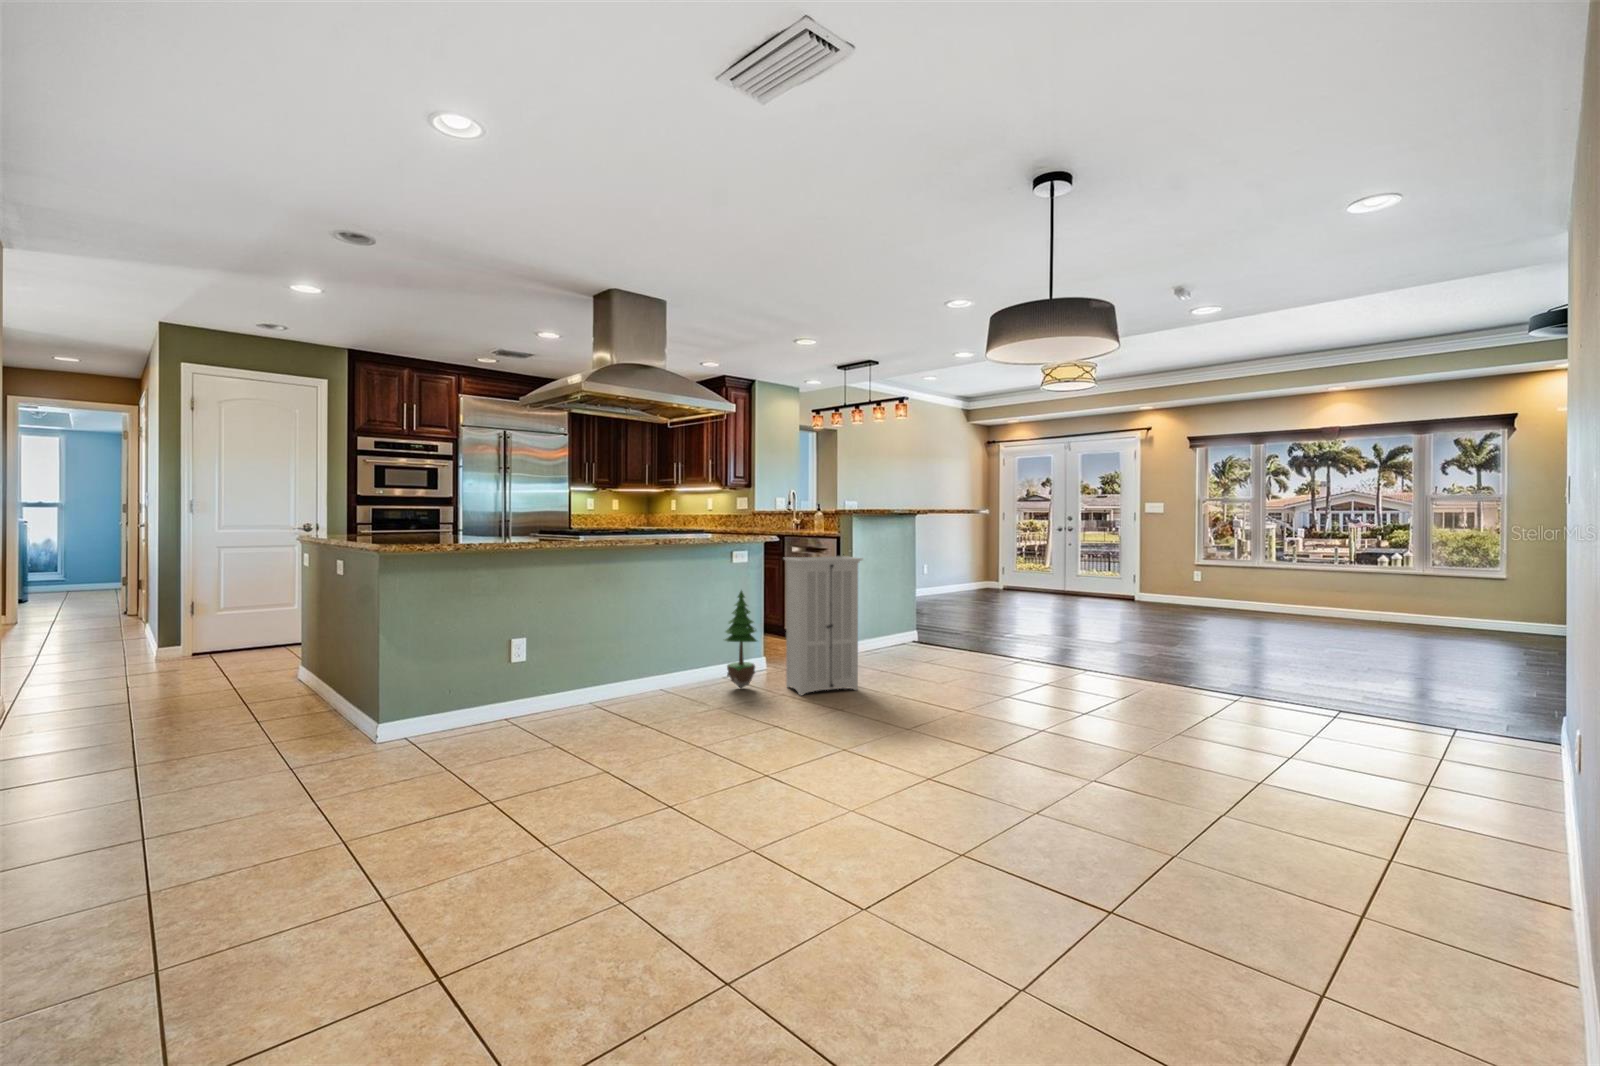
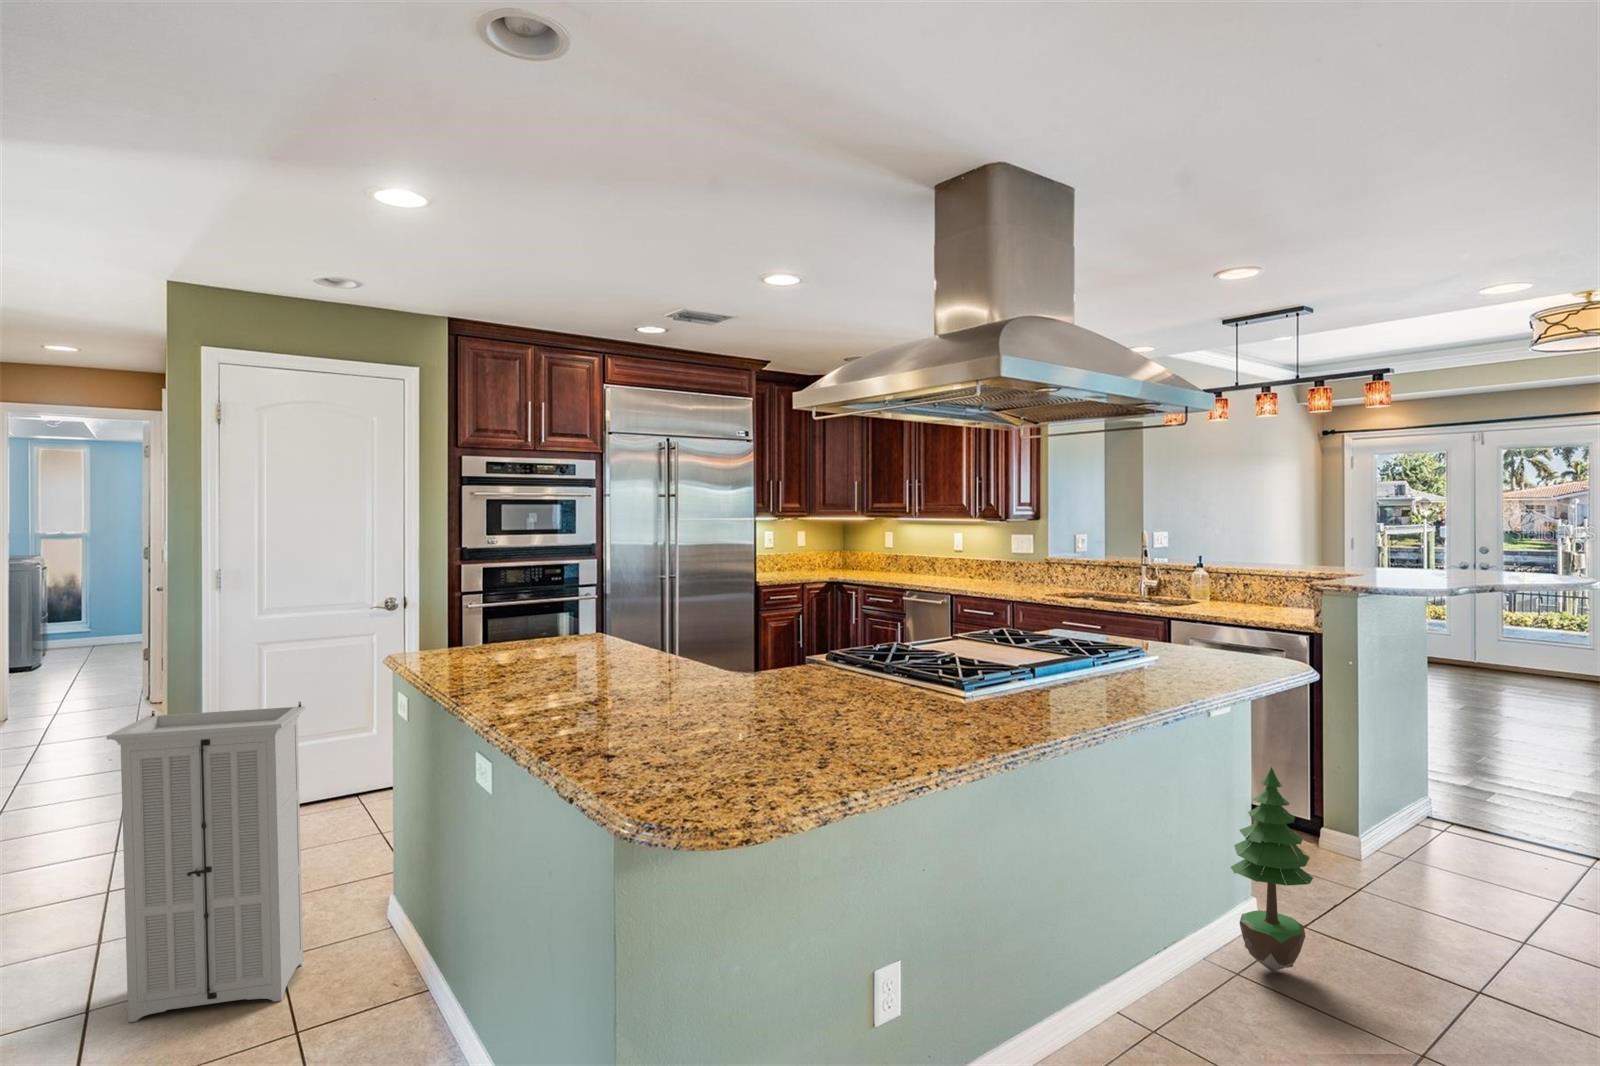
storage cabinet: present [784,554,863,695] -> present [107,702,305,1022]

